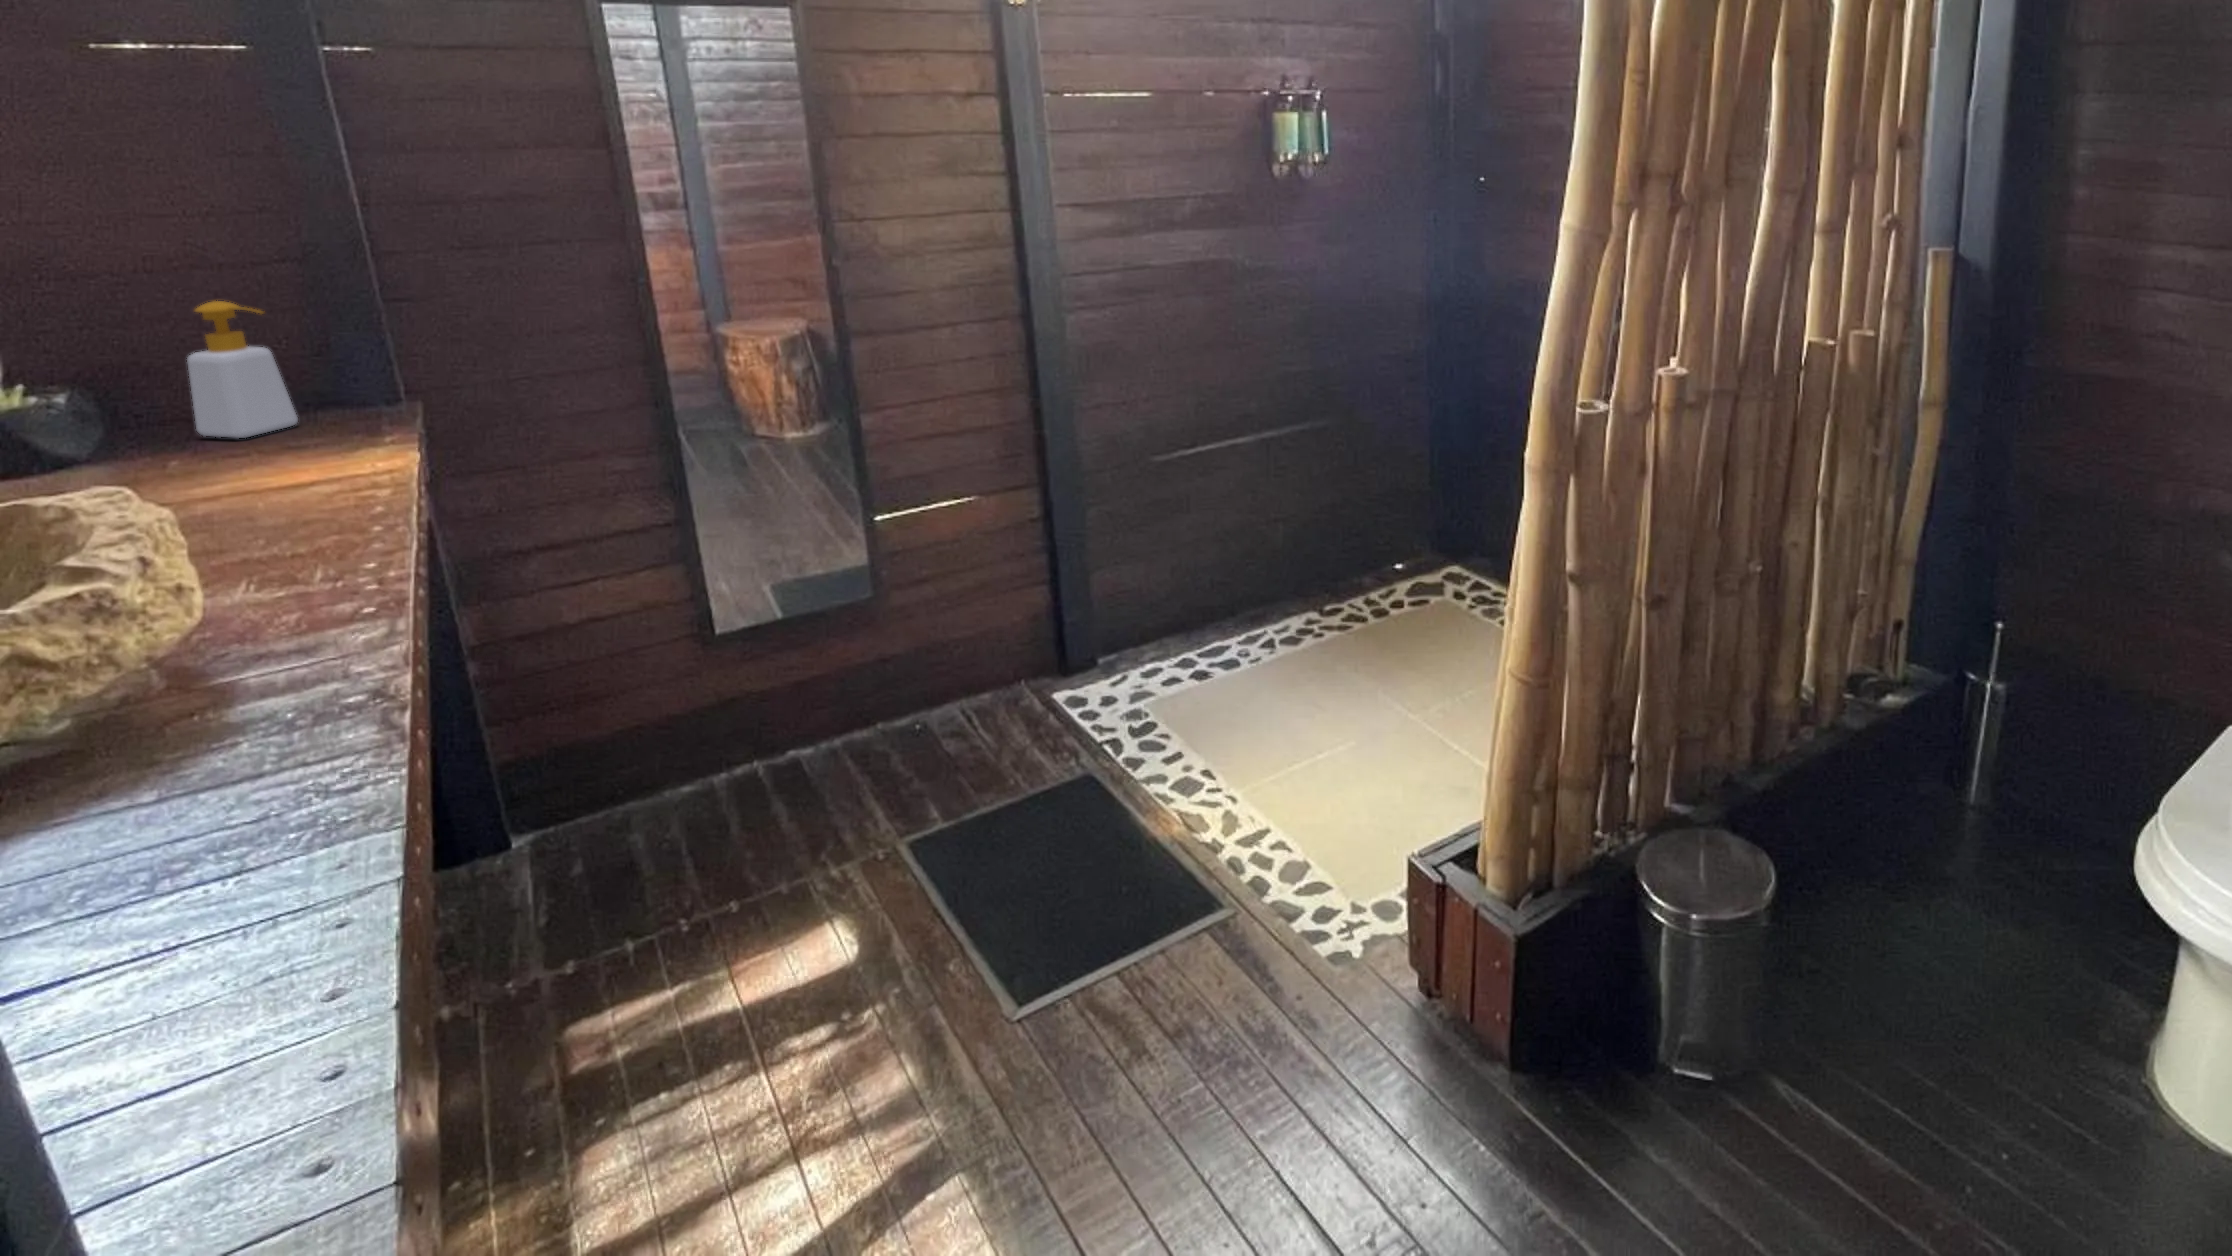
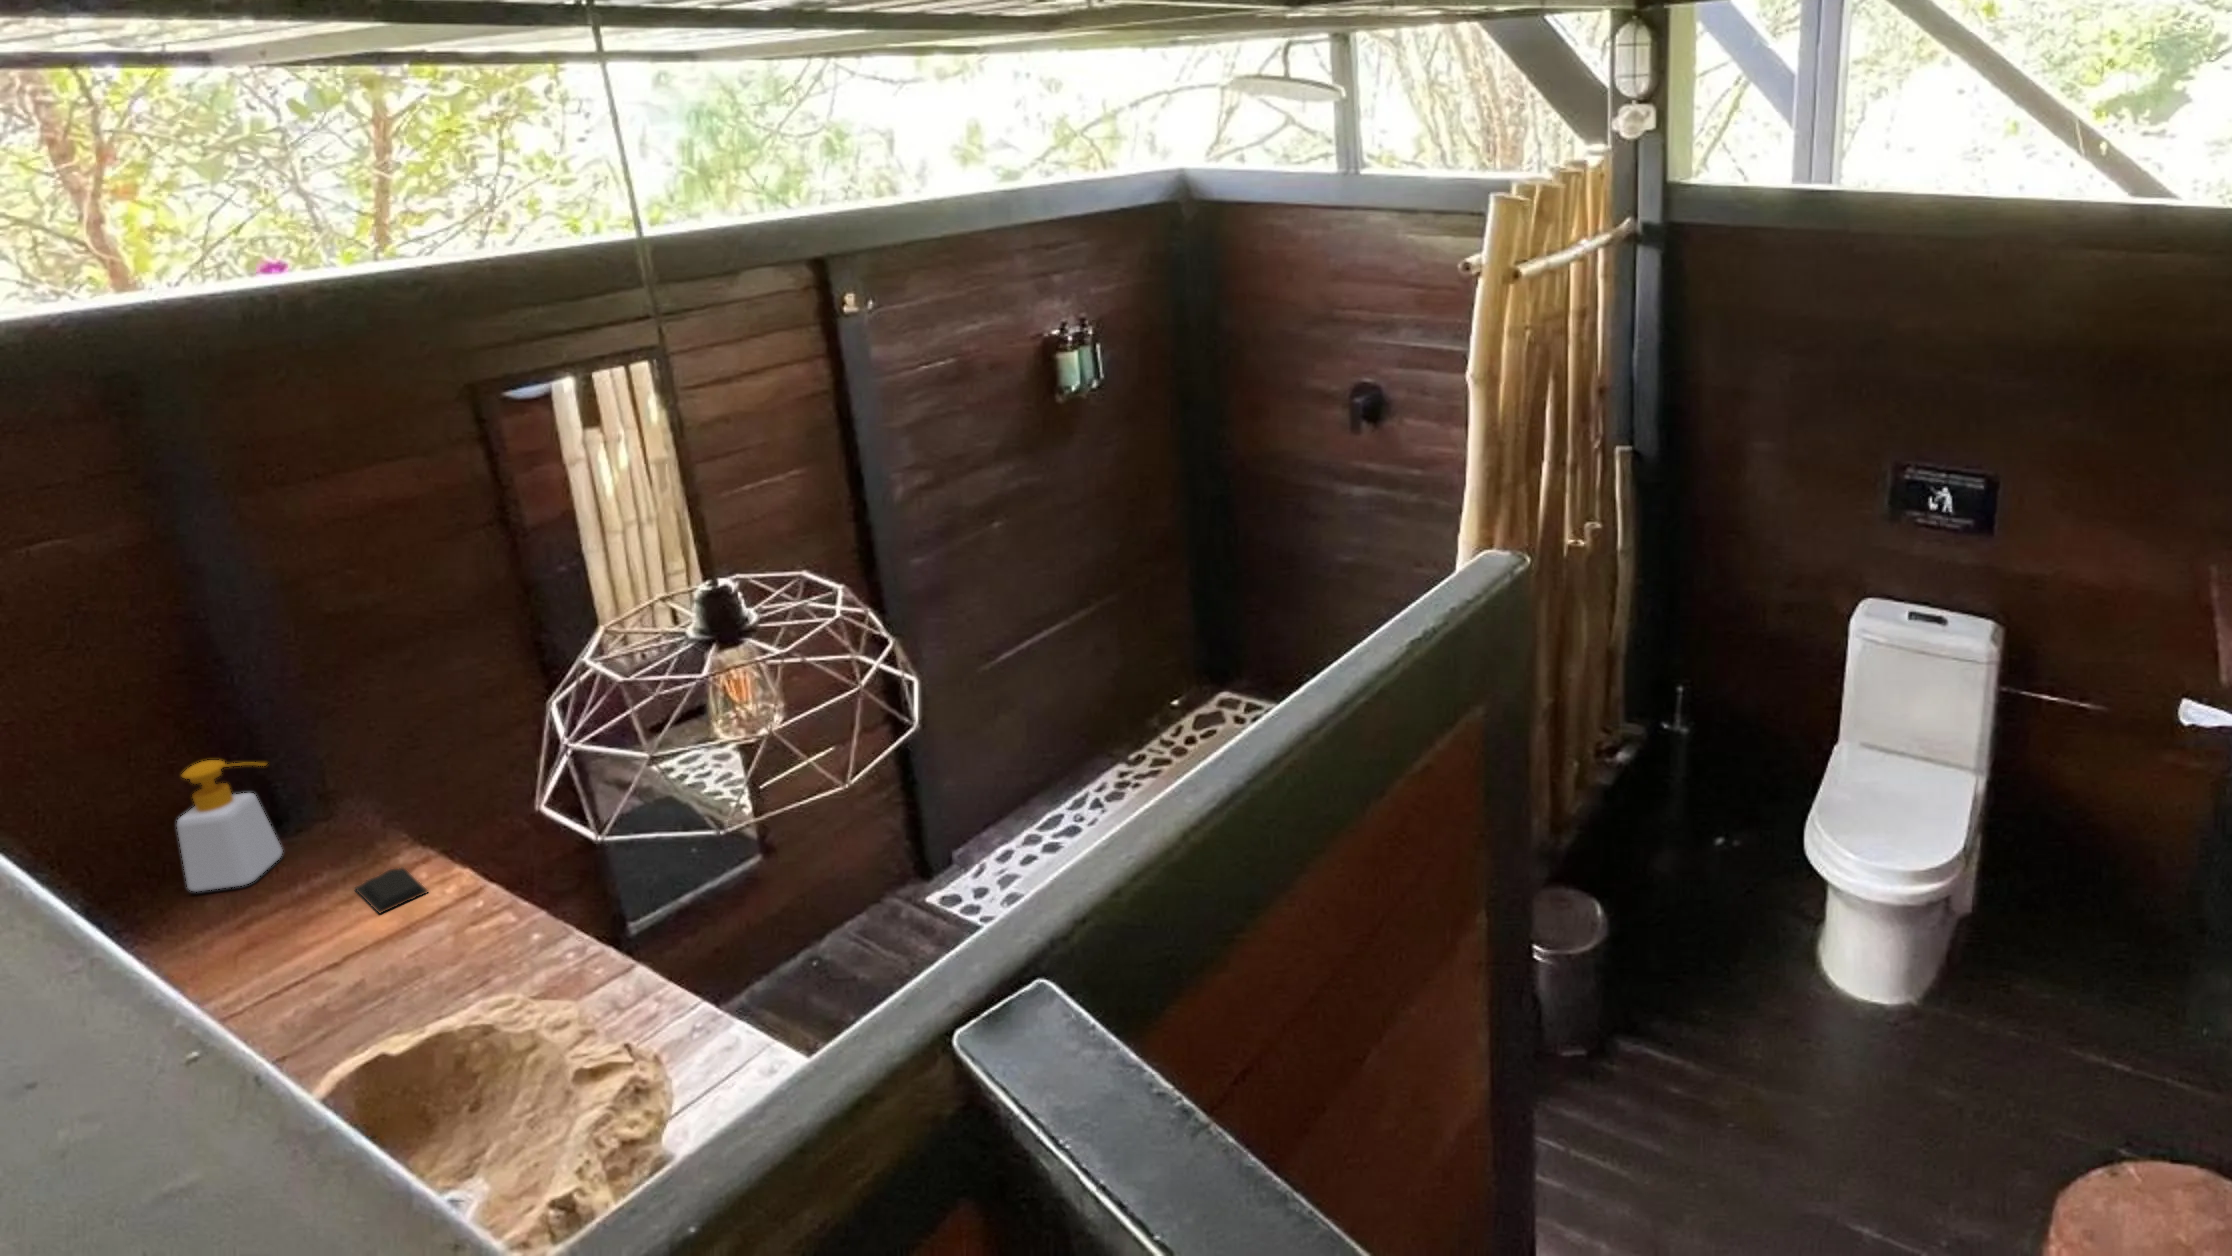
soap bar: none [281,442,355,474] -> present [355,868,428,913]

